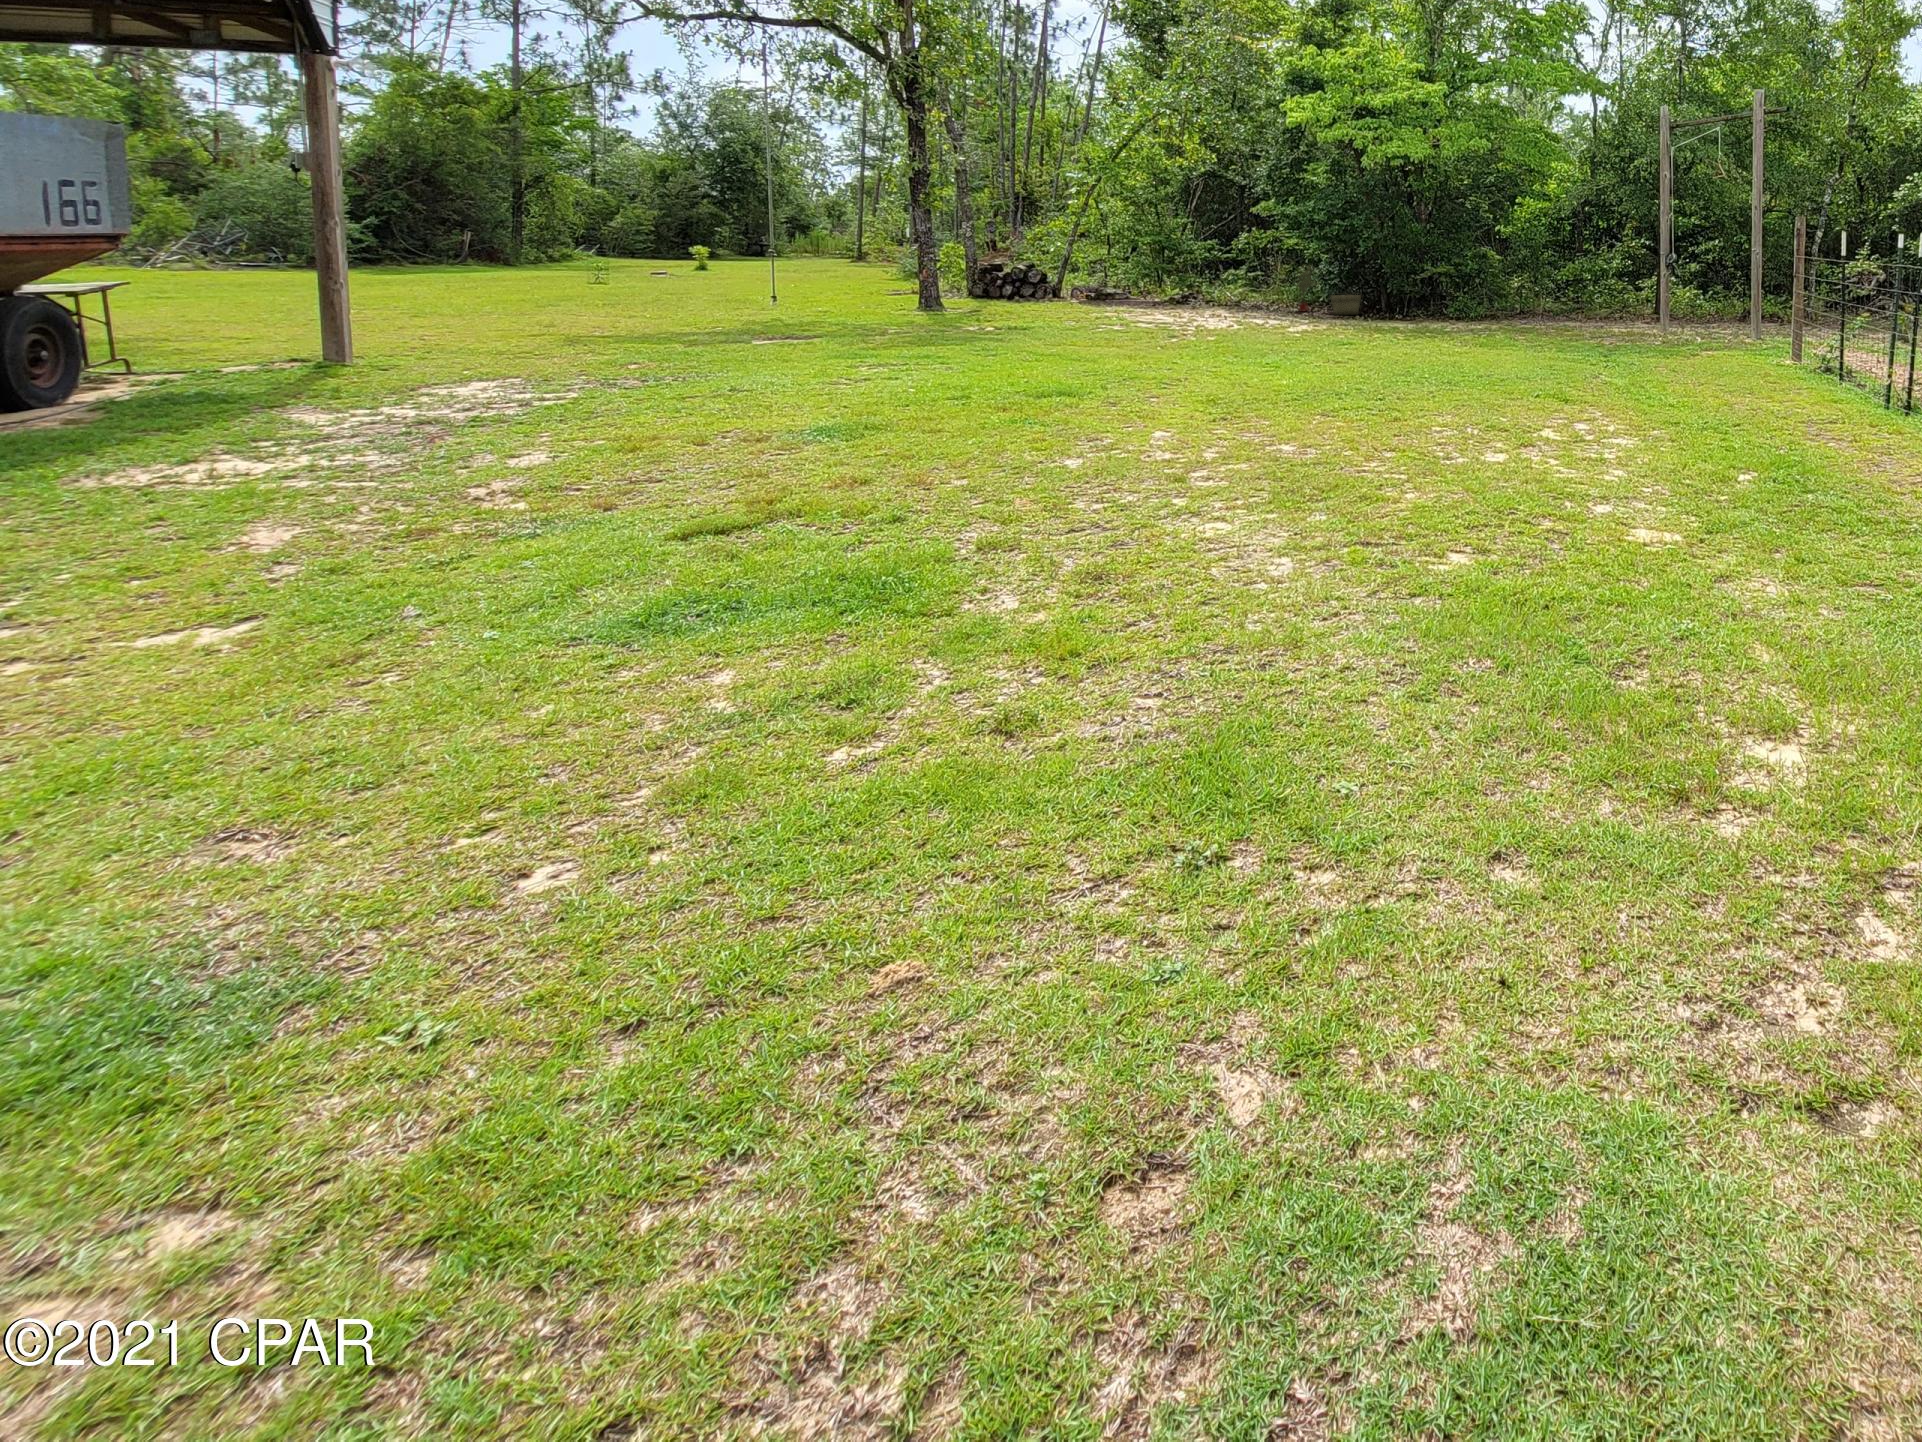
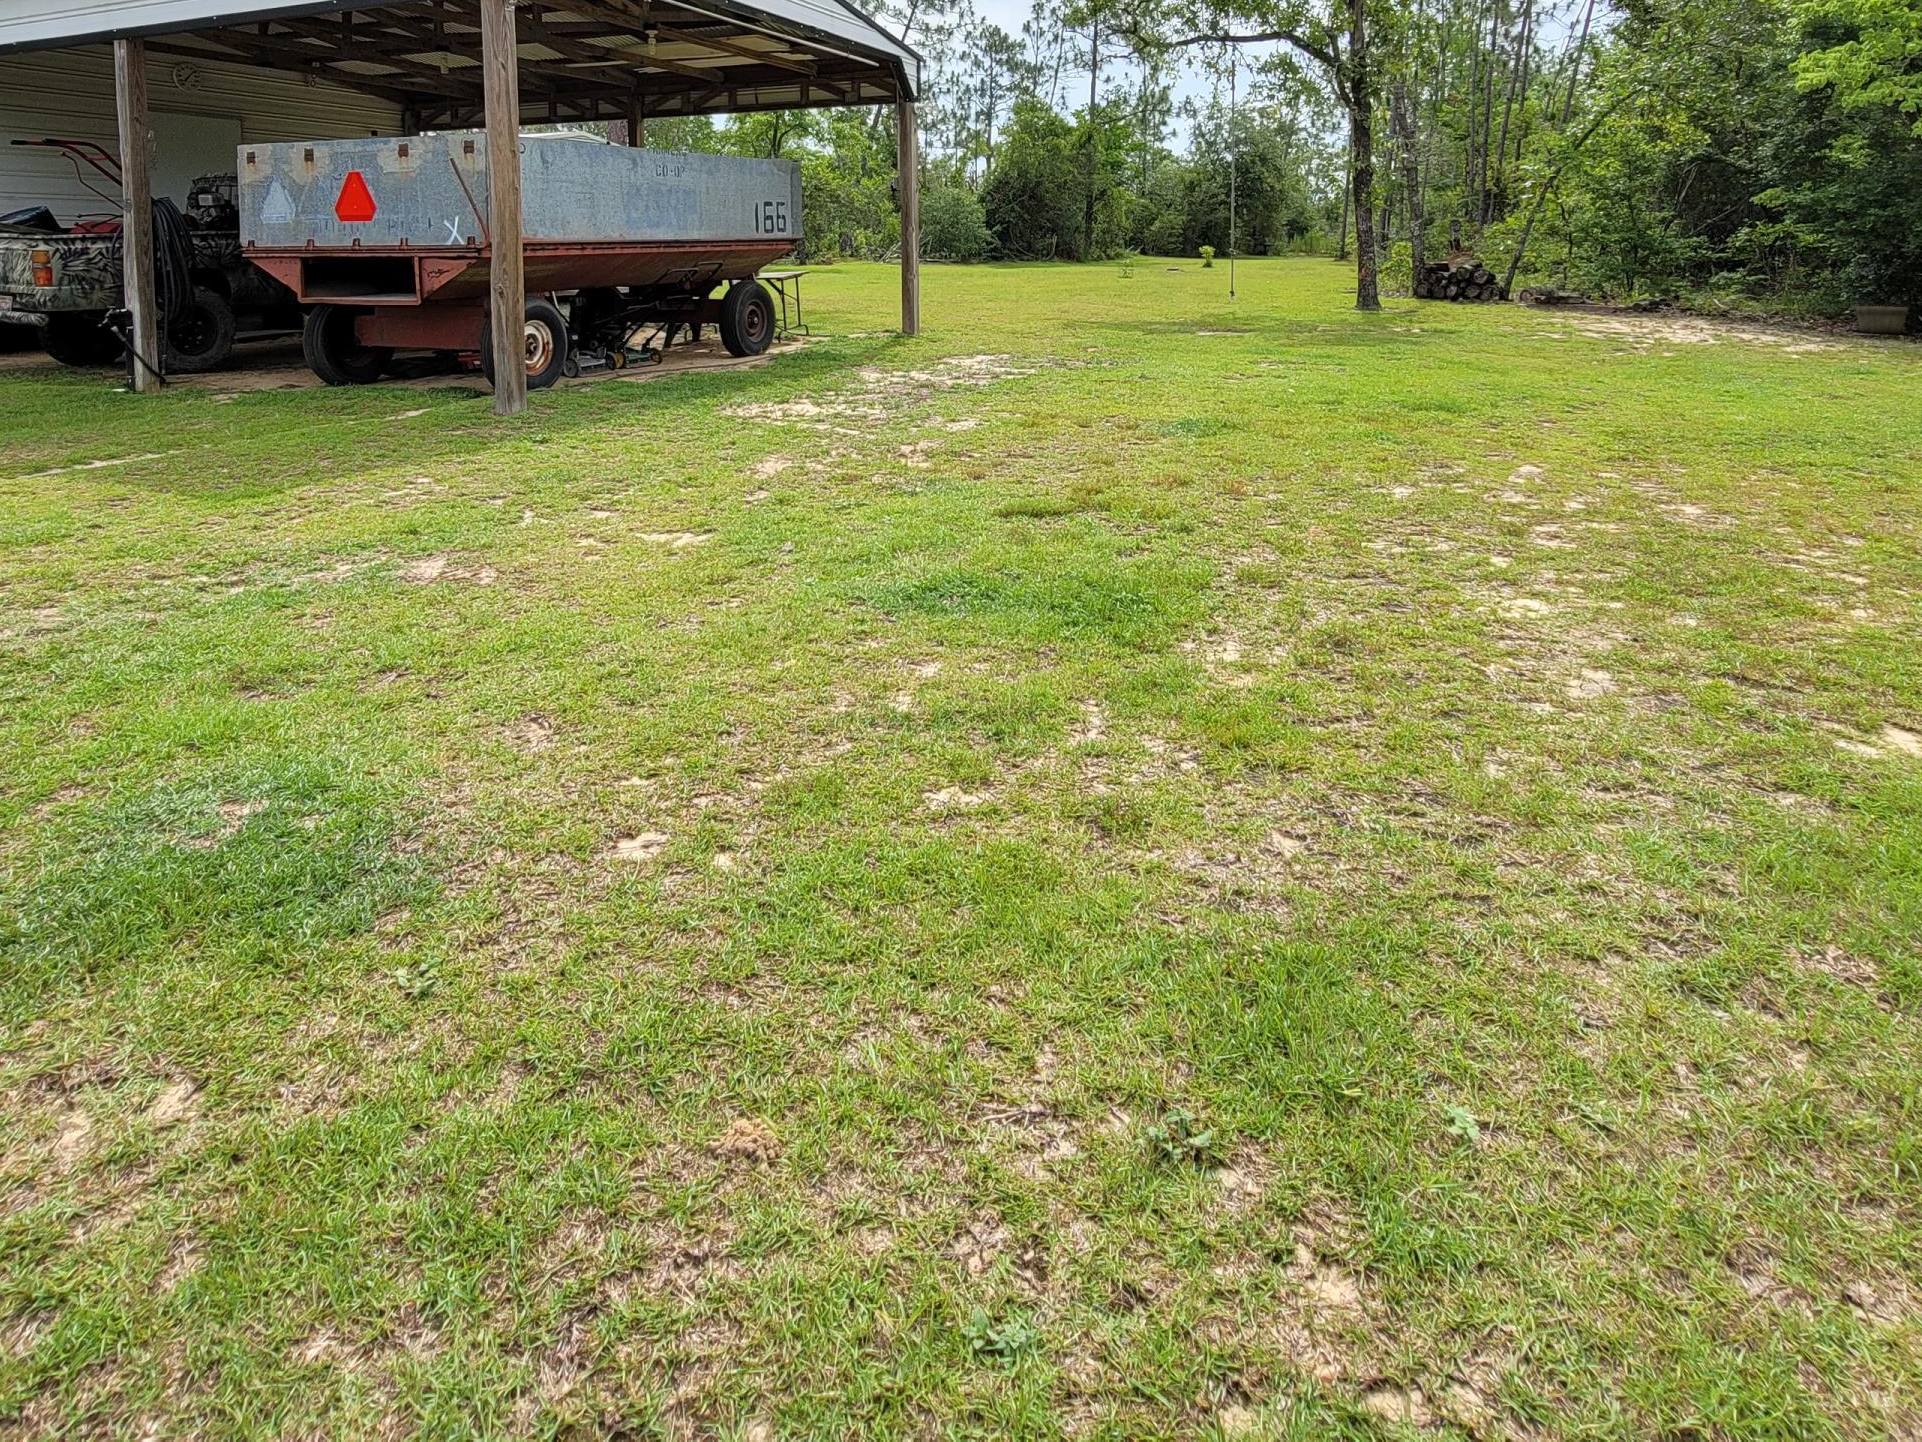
potted tree: present [1296,264,1319,312] -> none [1800,264,1843,325]

